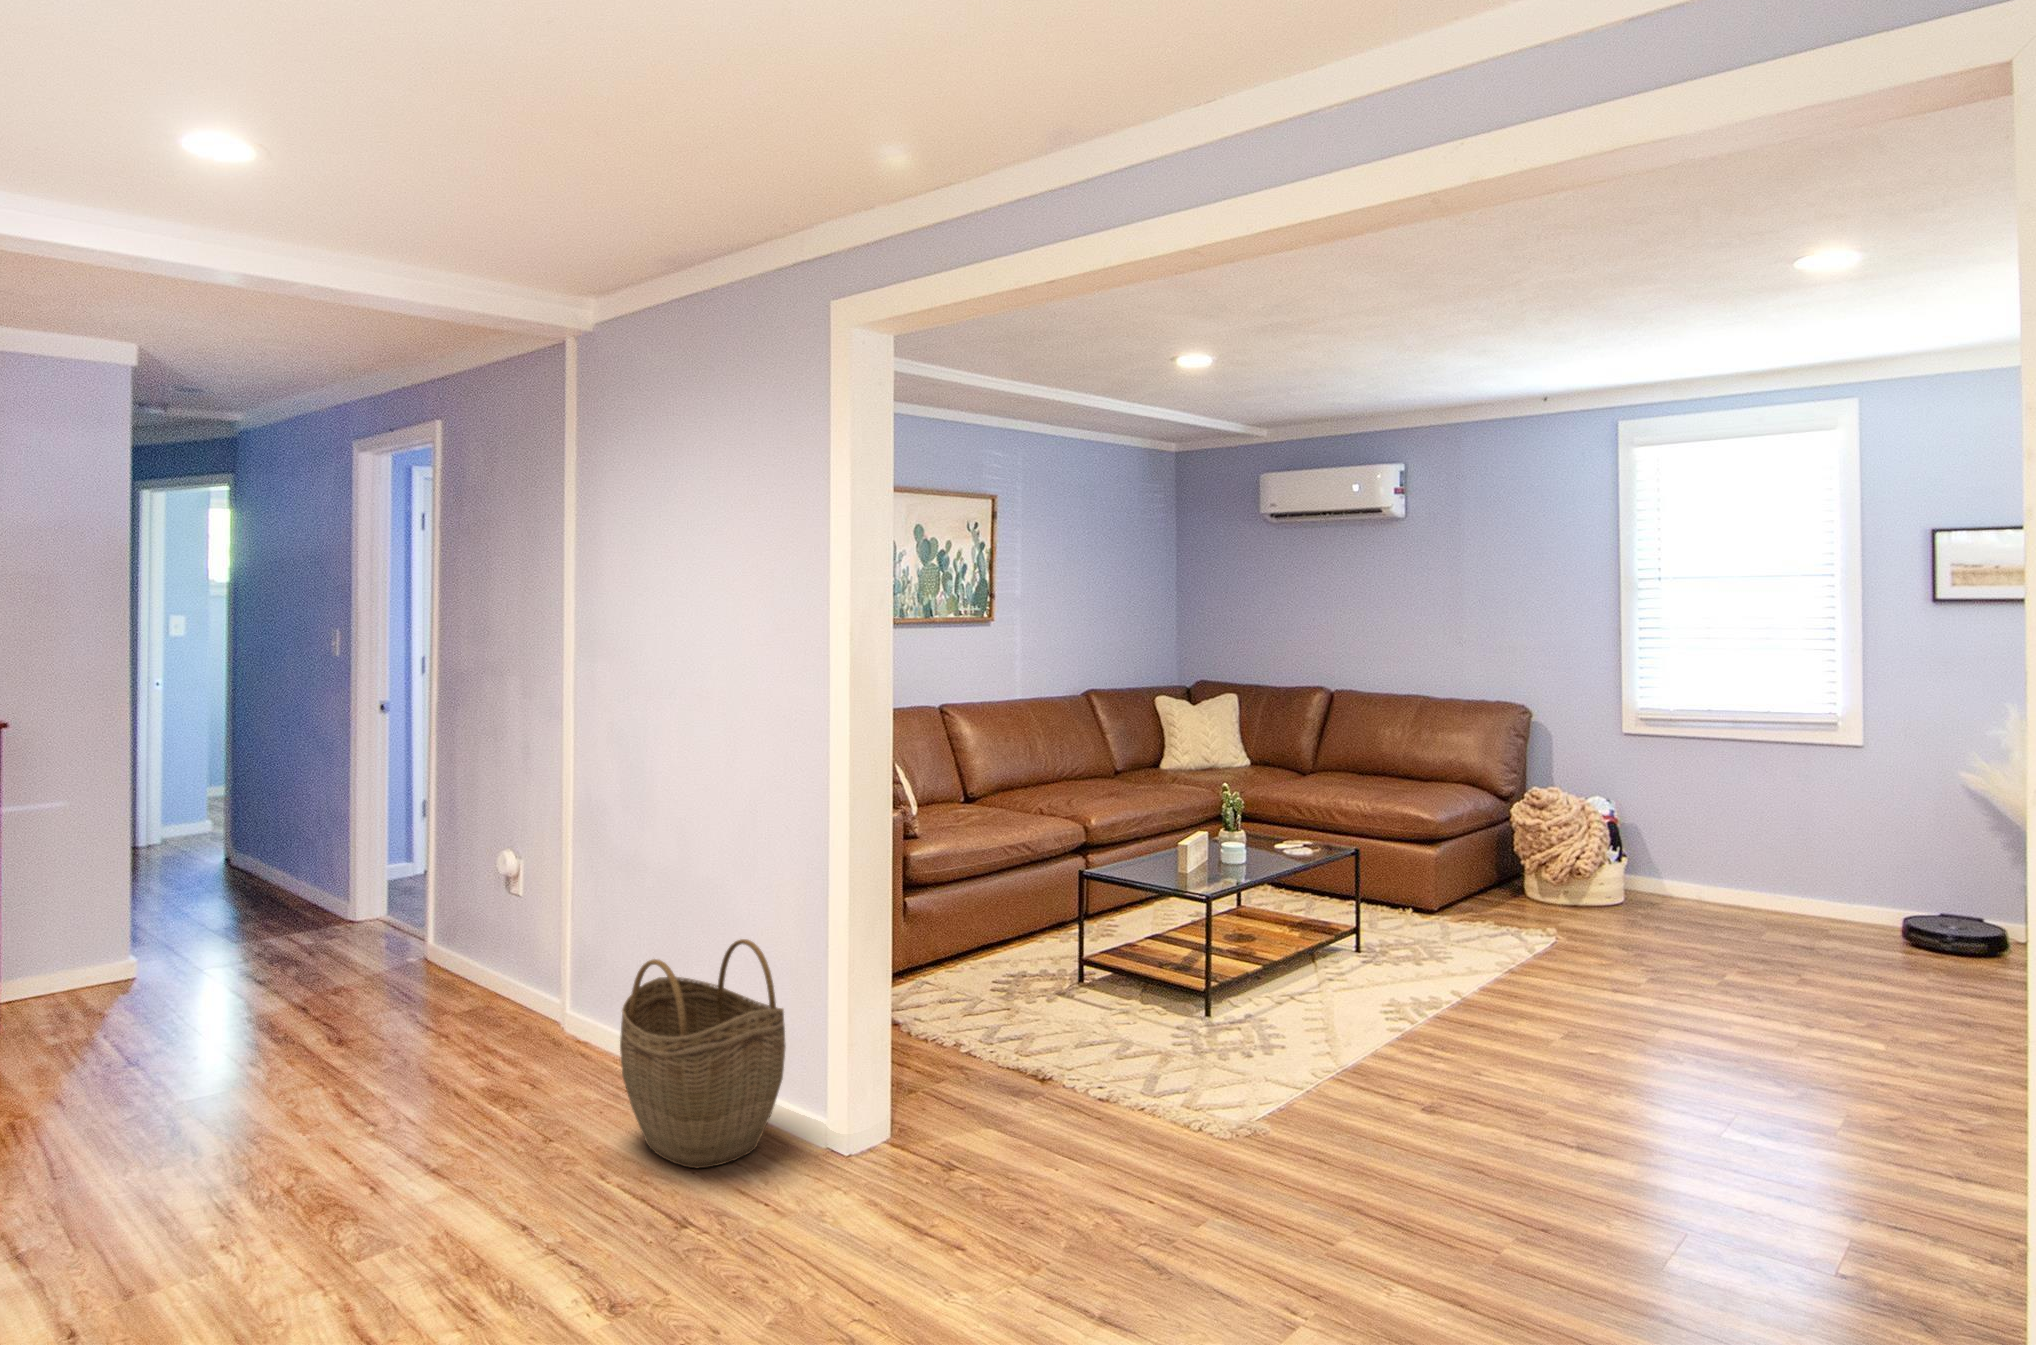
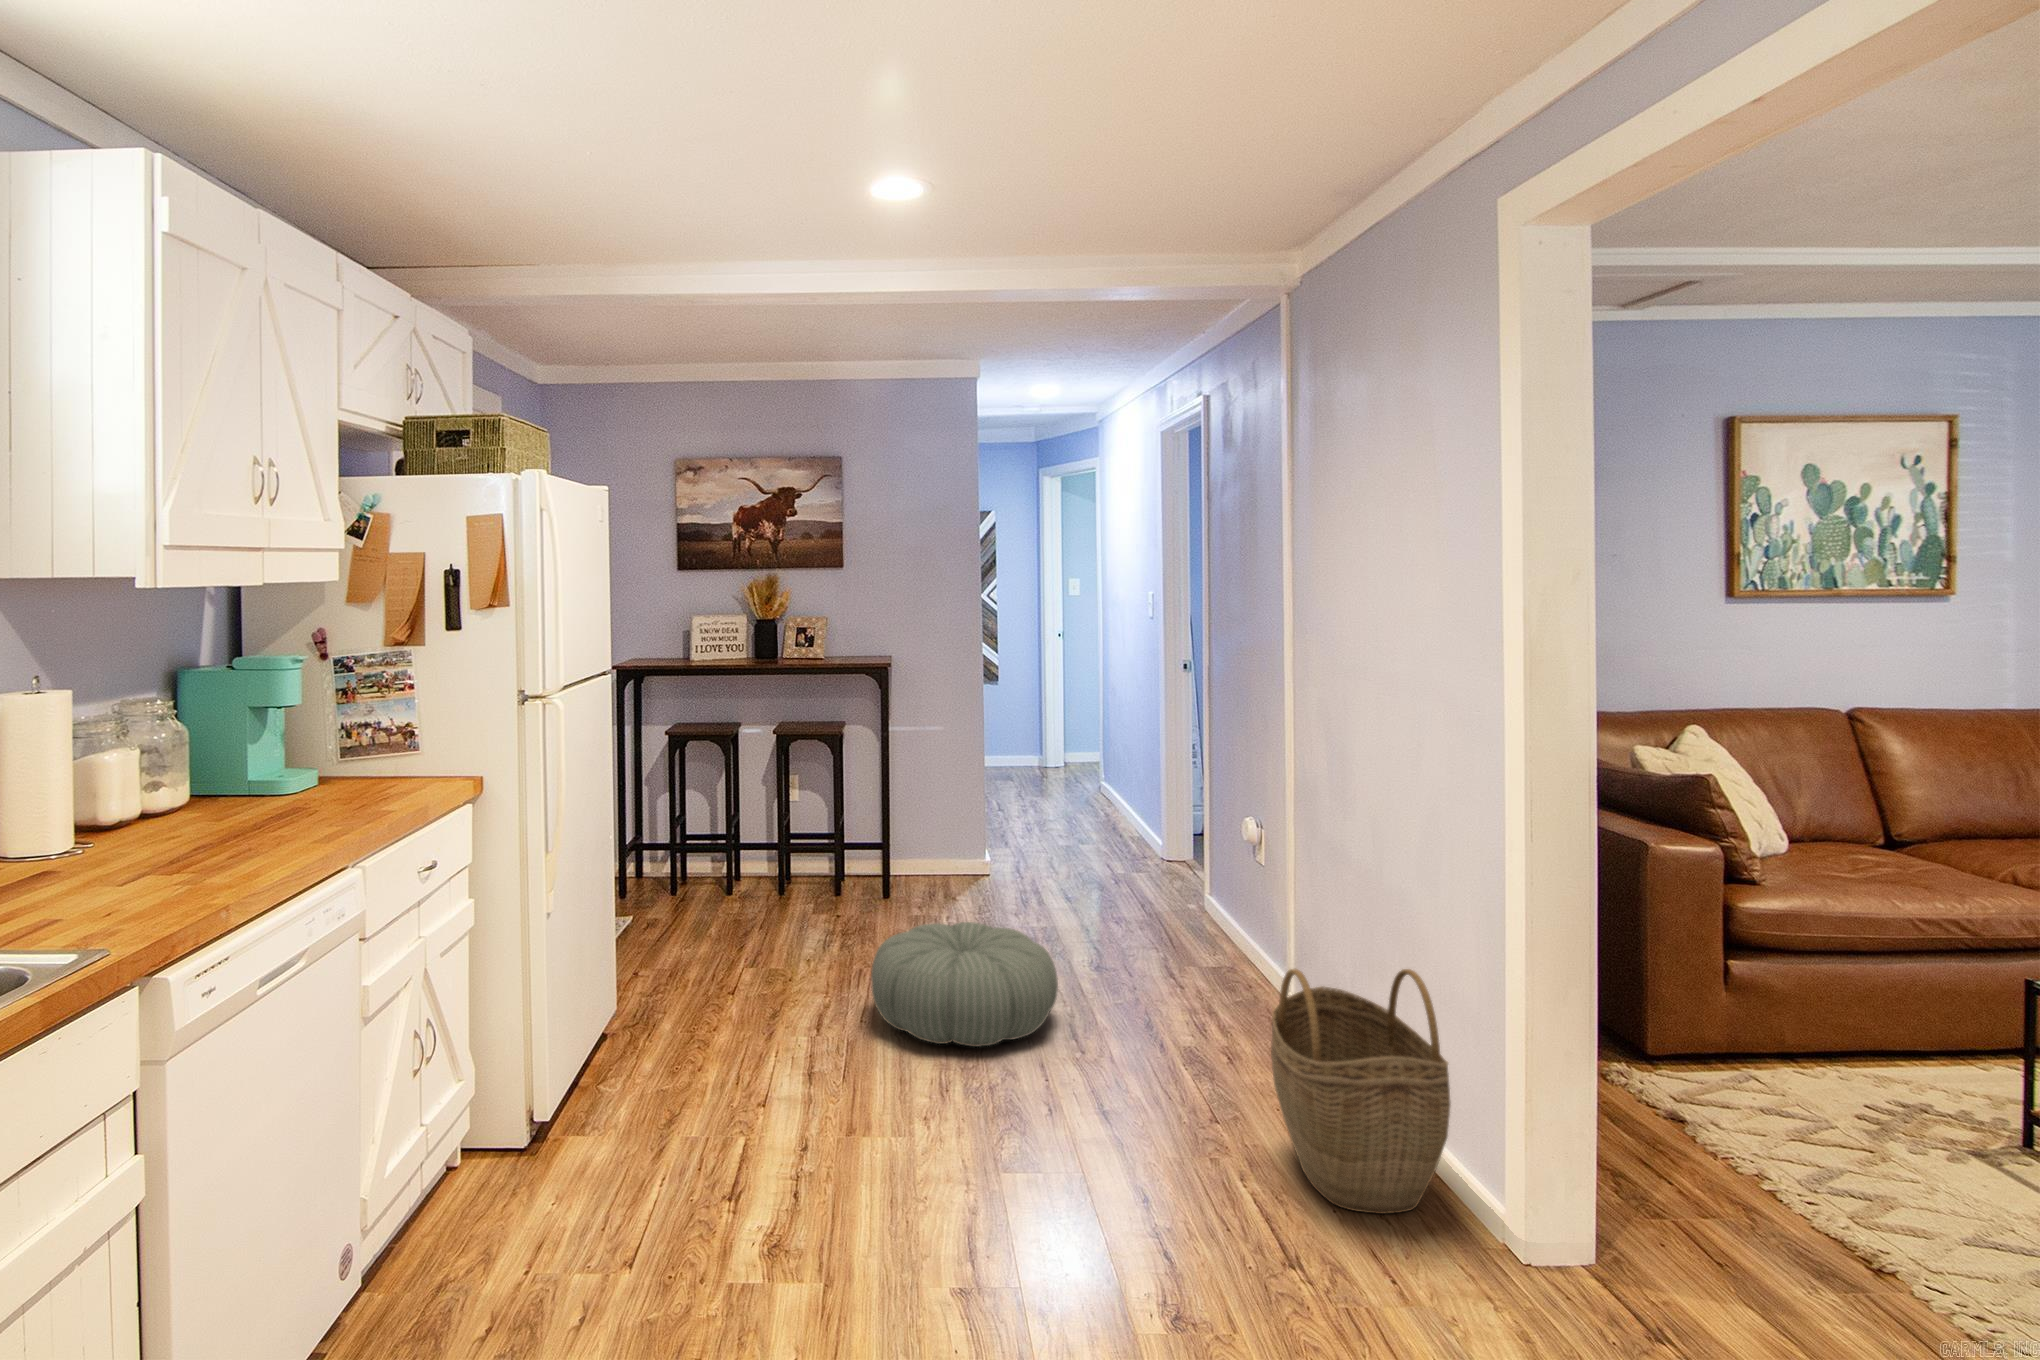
pouf: none [66,1015,336,1173] -> present [871,922,1058,1047]

